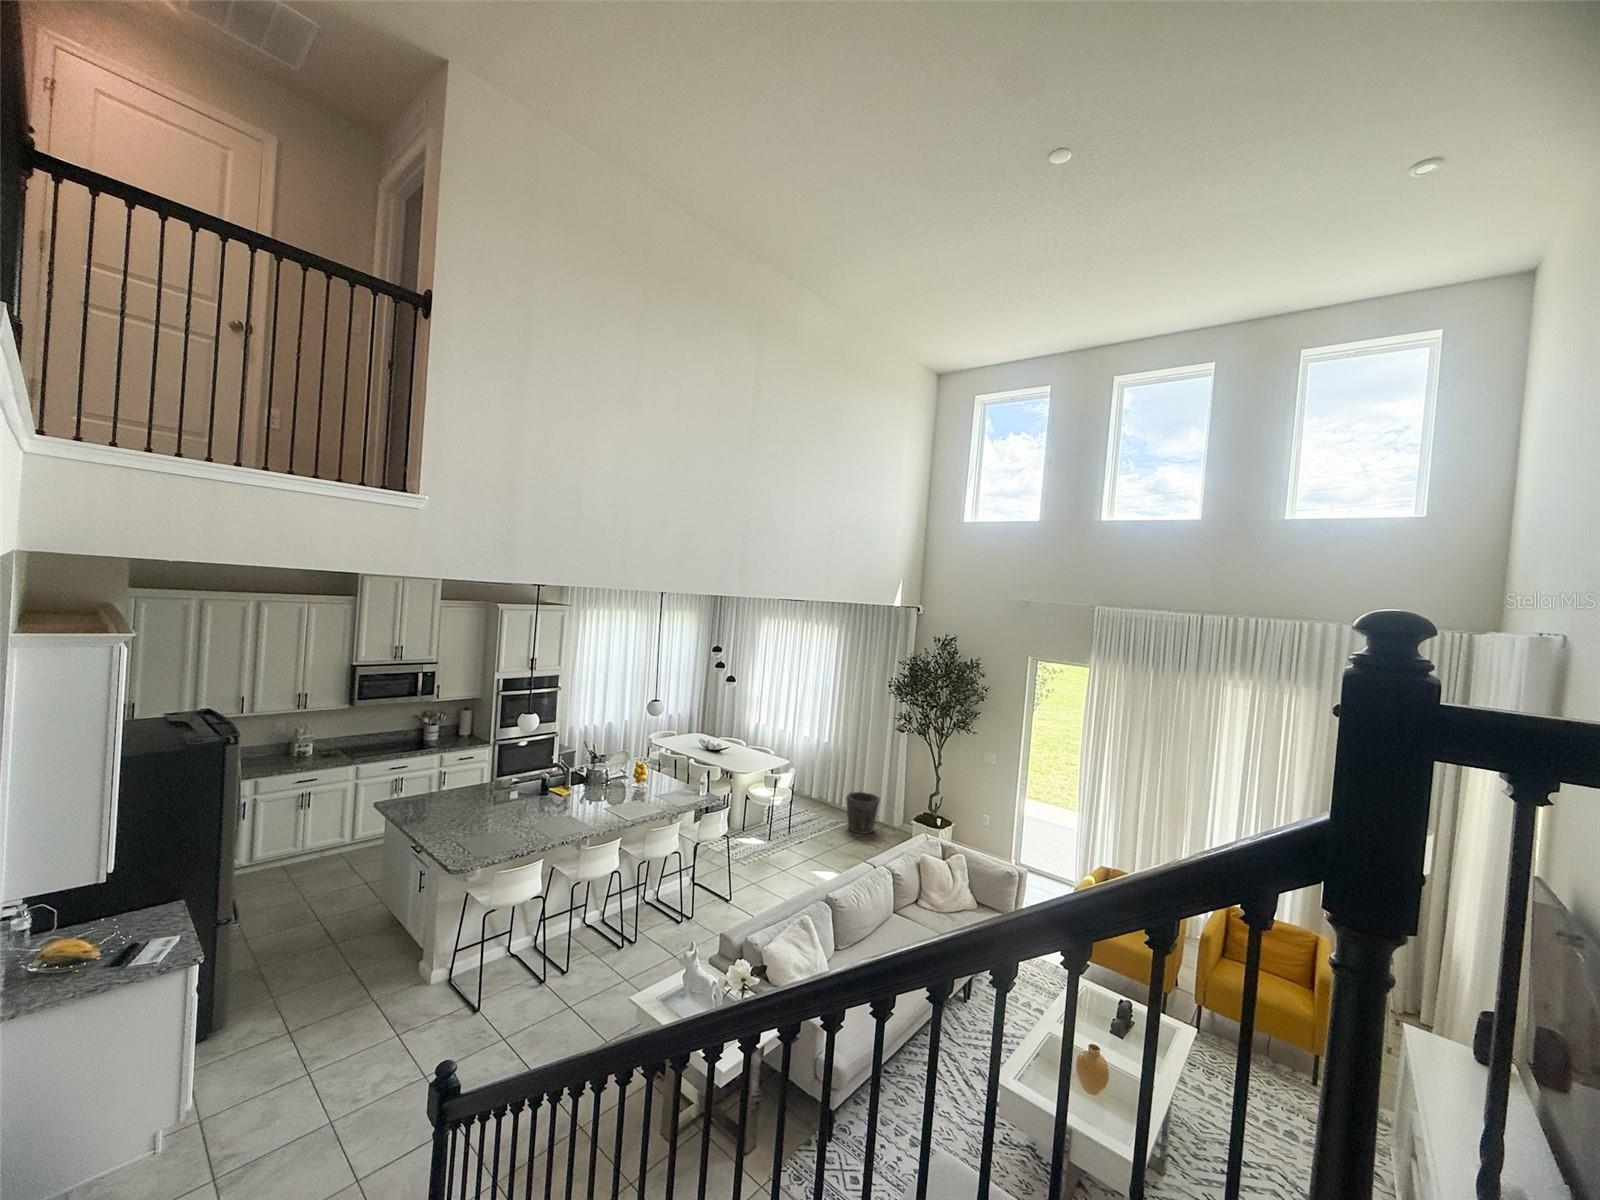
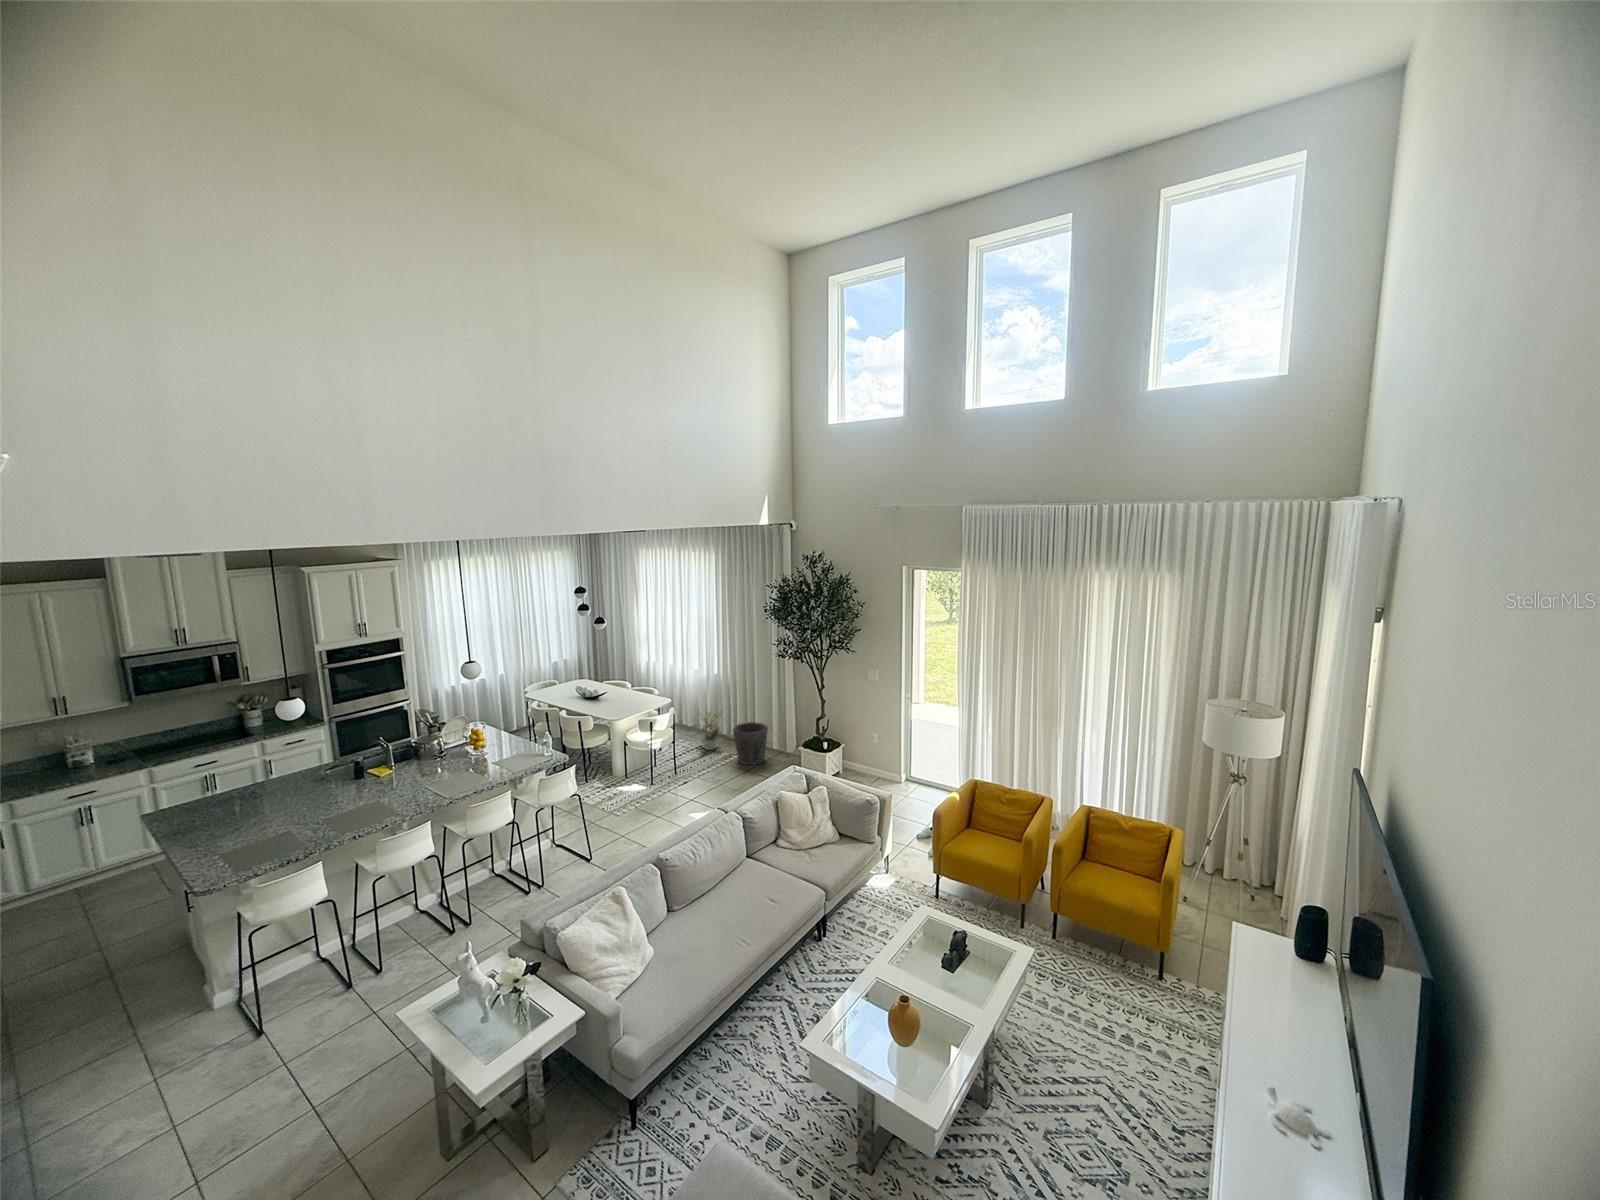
potted plant: none [807,773,836,815] -> present [699,712,722,750]

